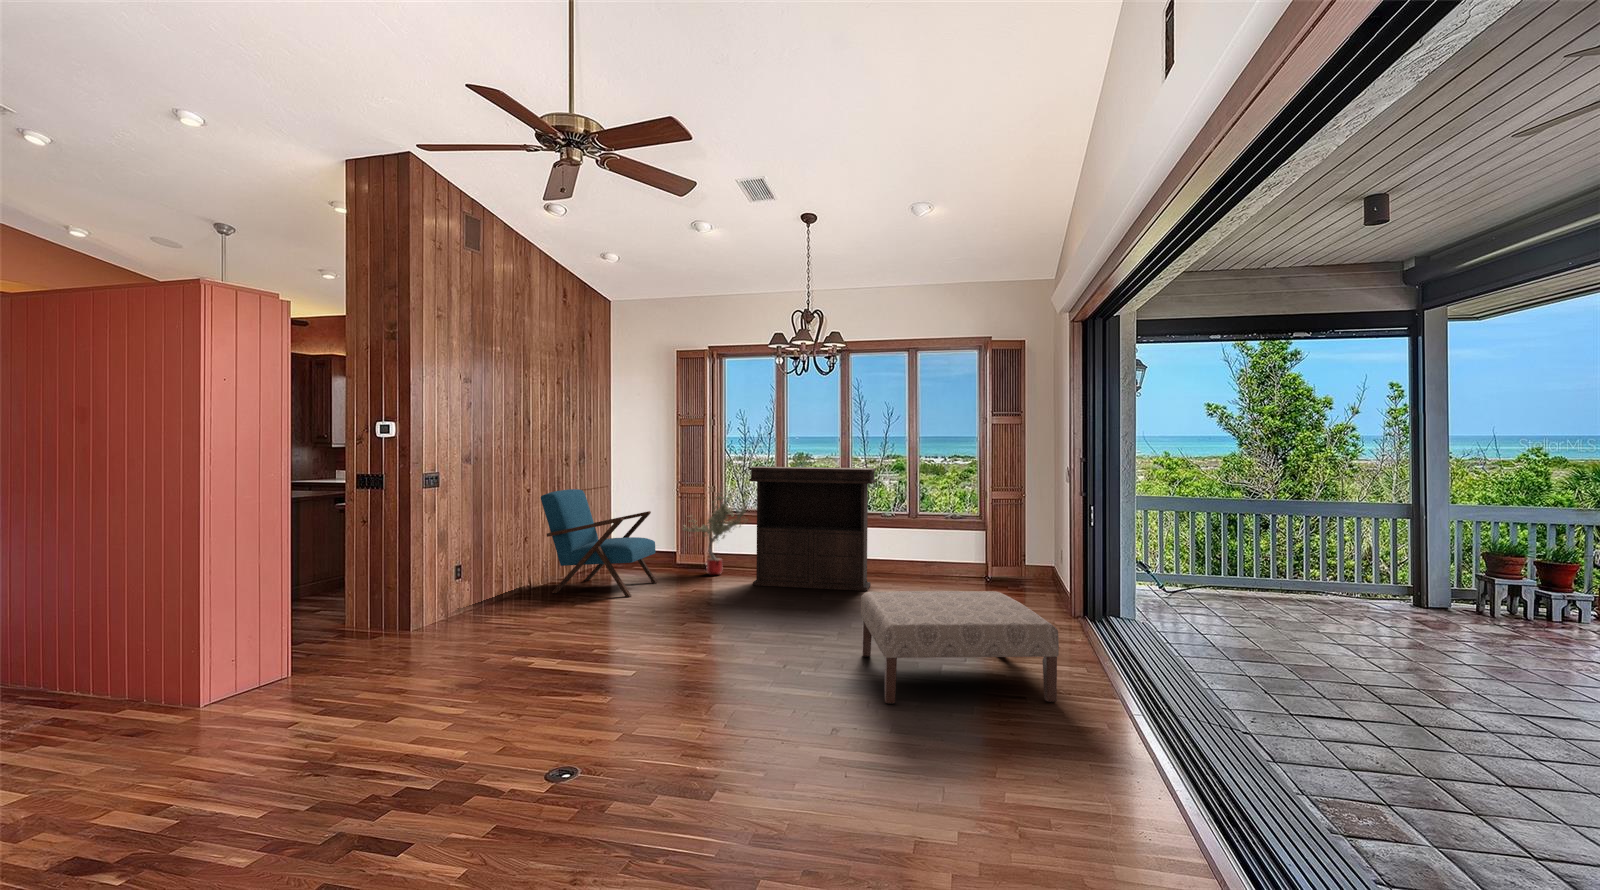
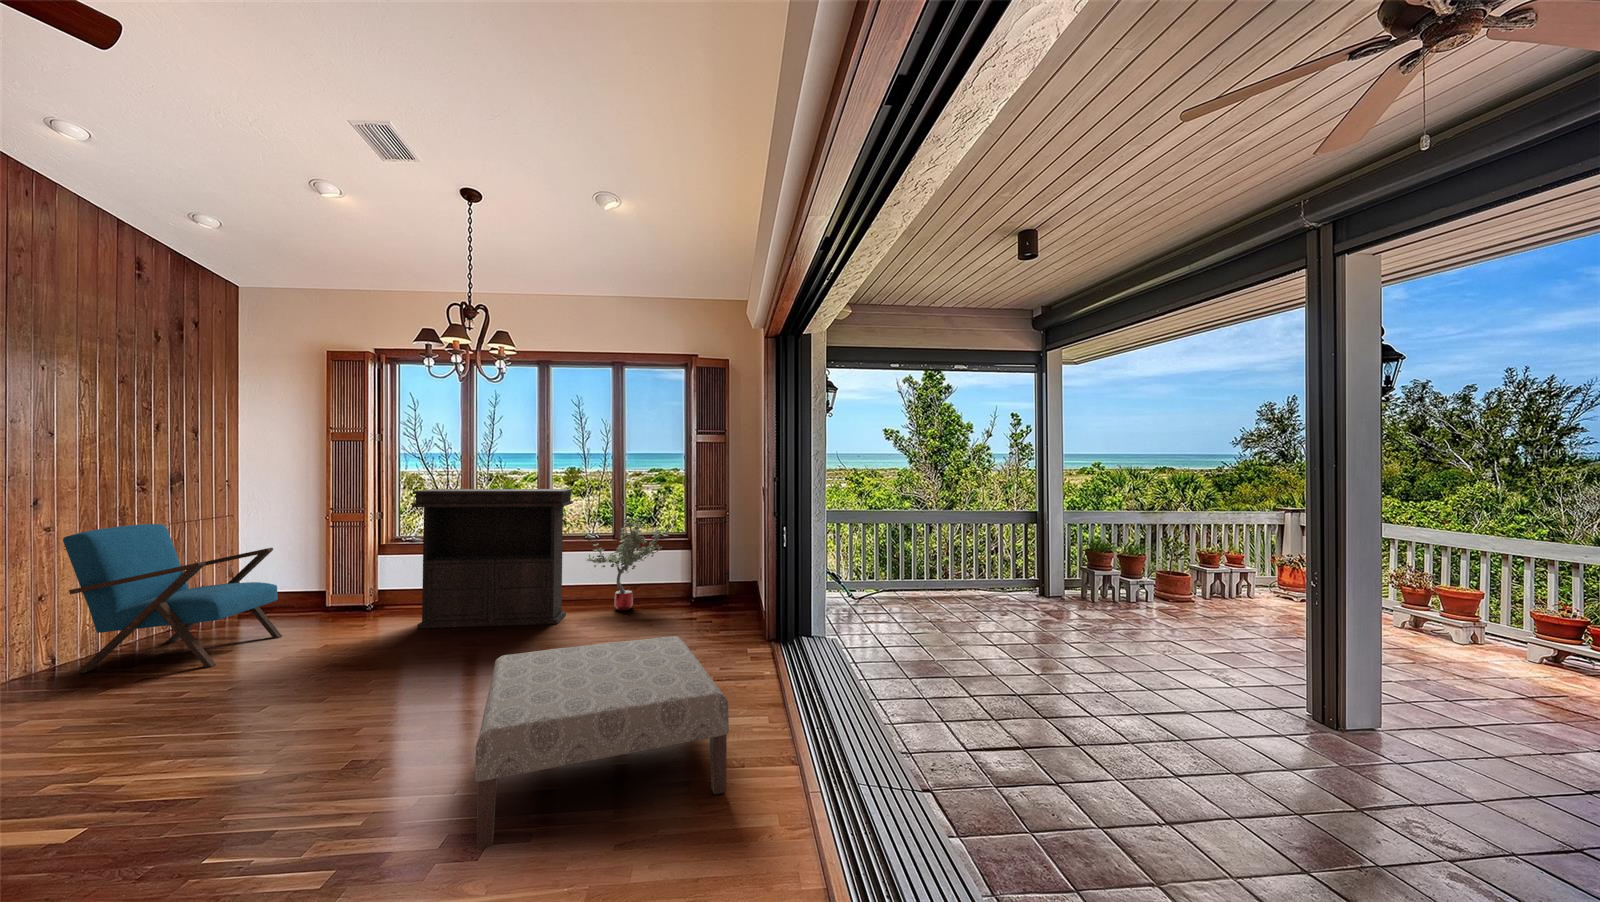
potted tree: present [683,492,748,575] -> present [587,517,662,610]

